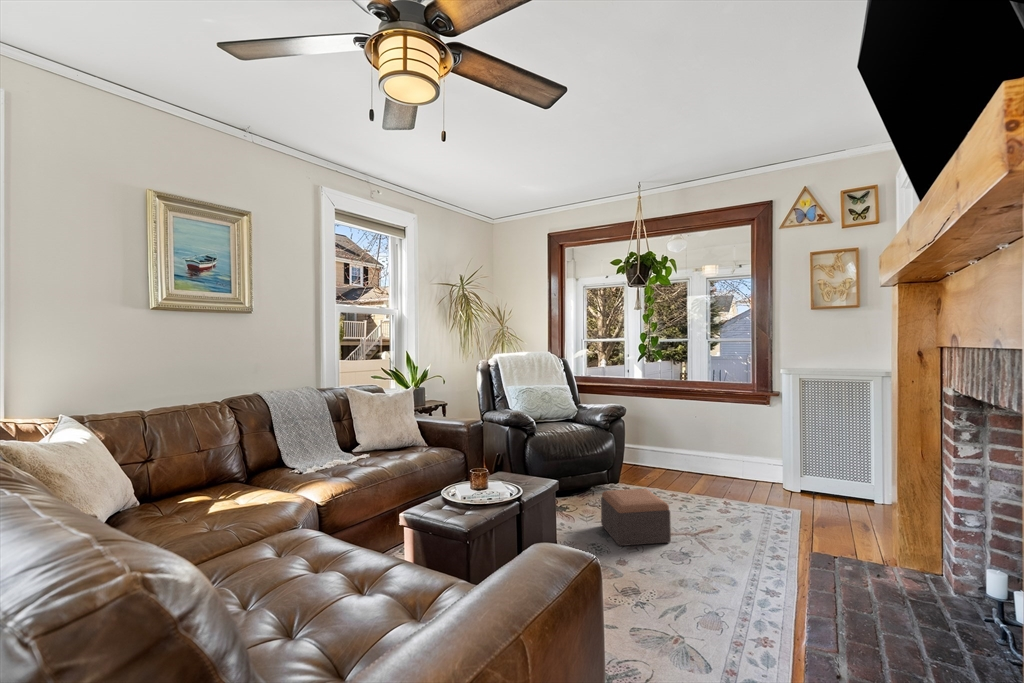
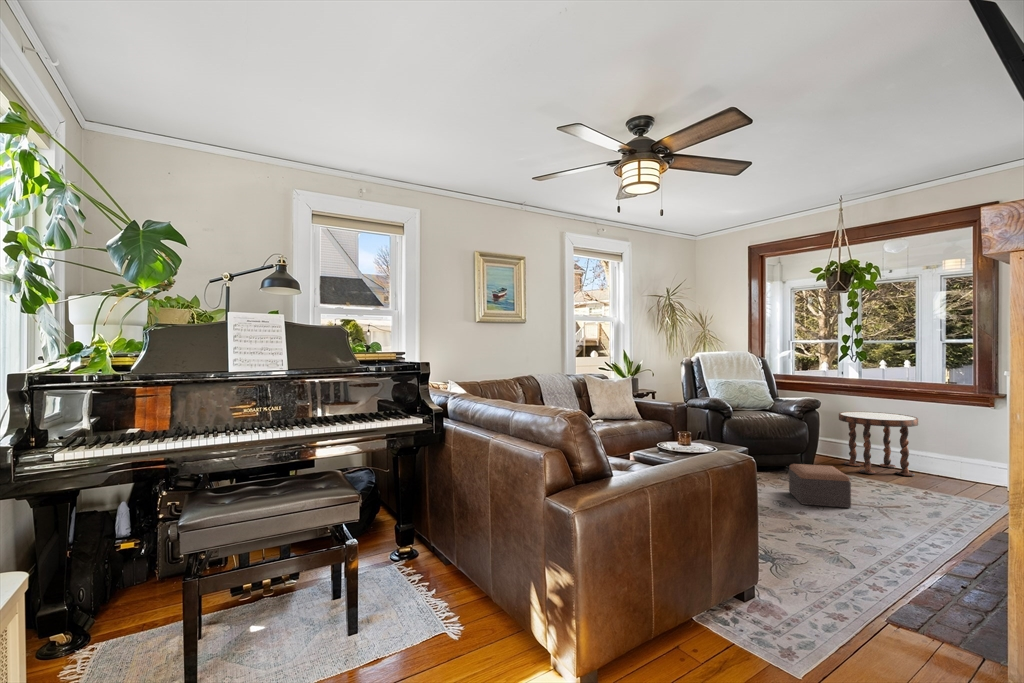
side table: none [638,414,710,484] -> present [839,412,918,476]

